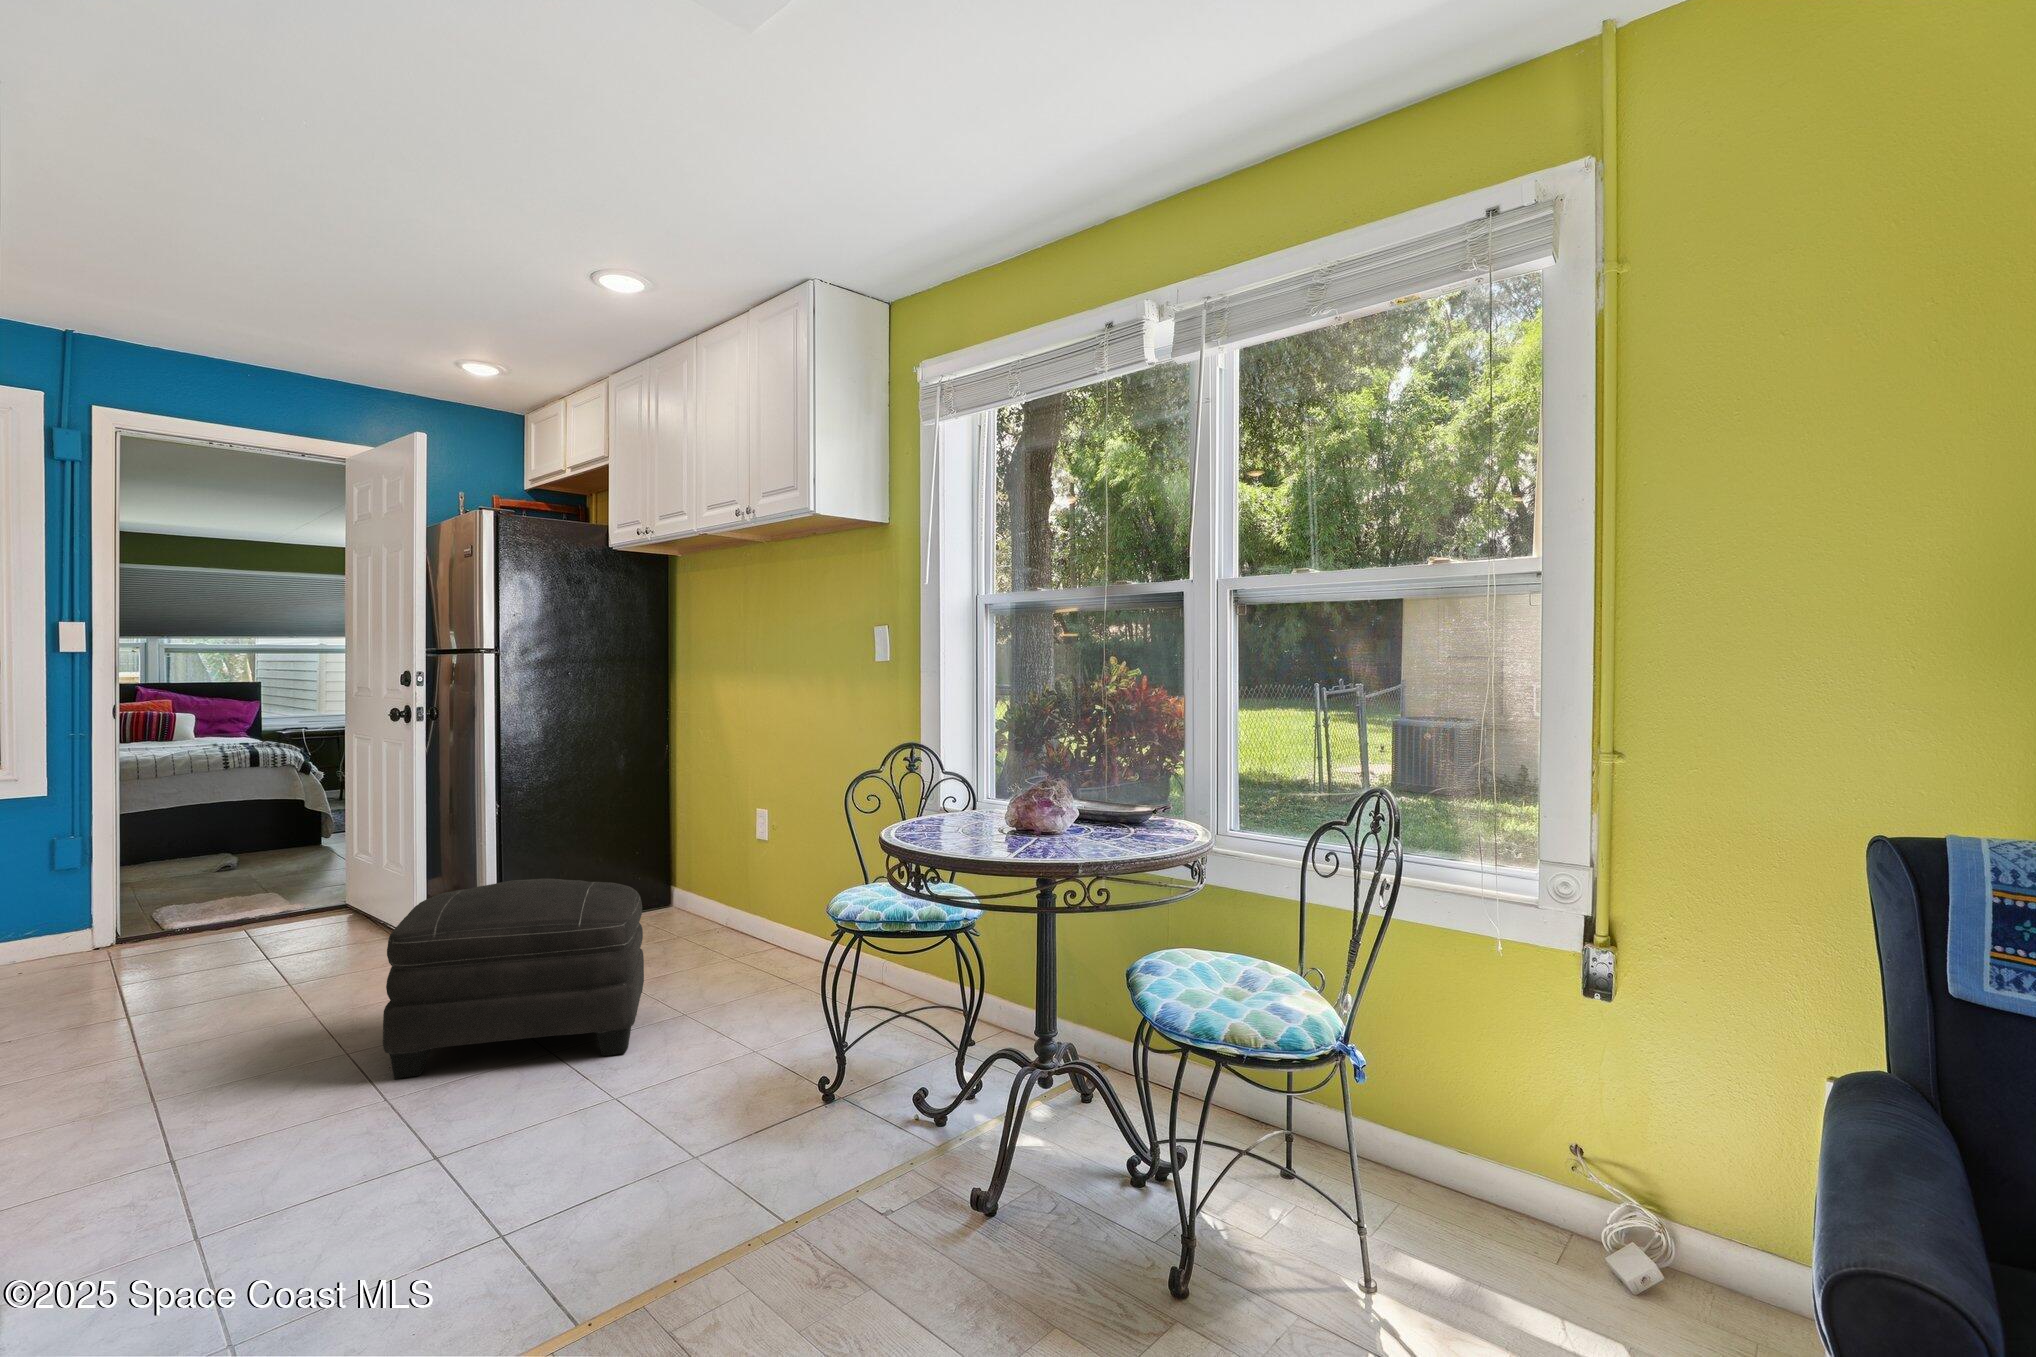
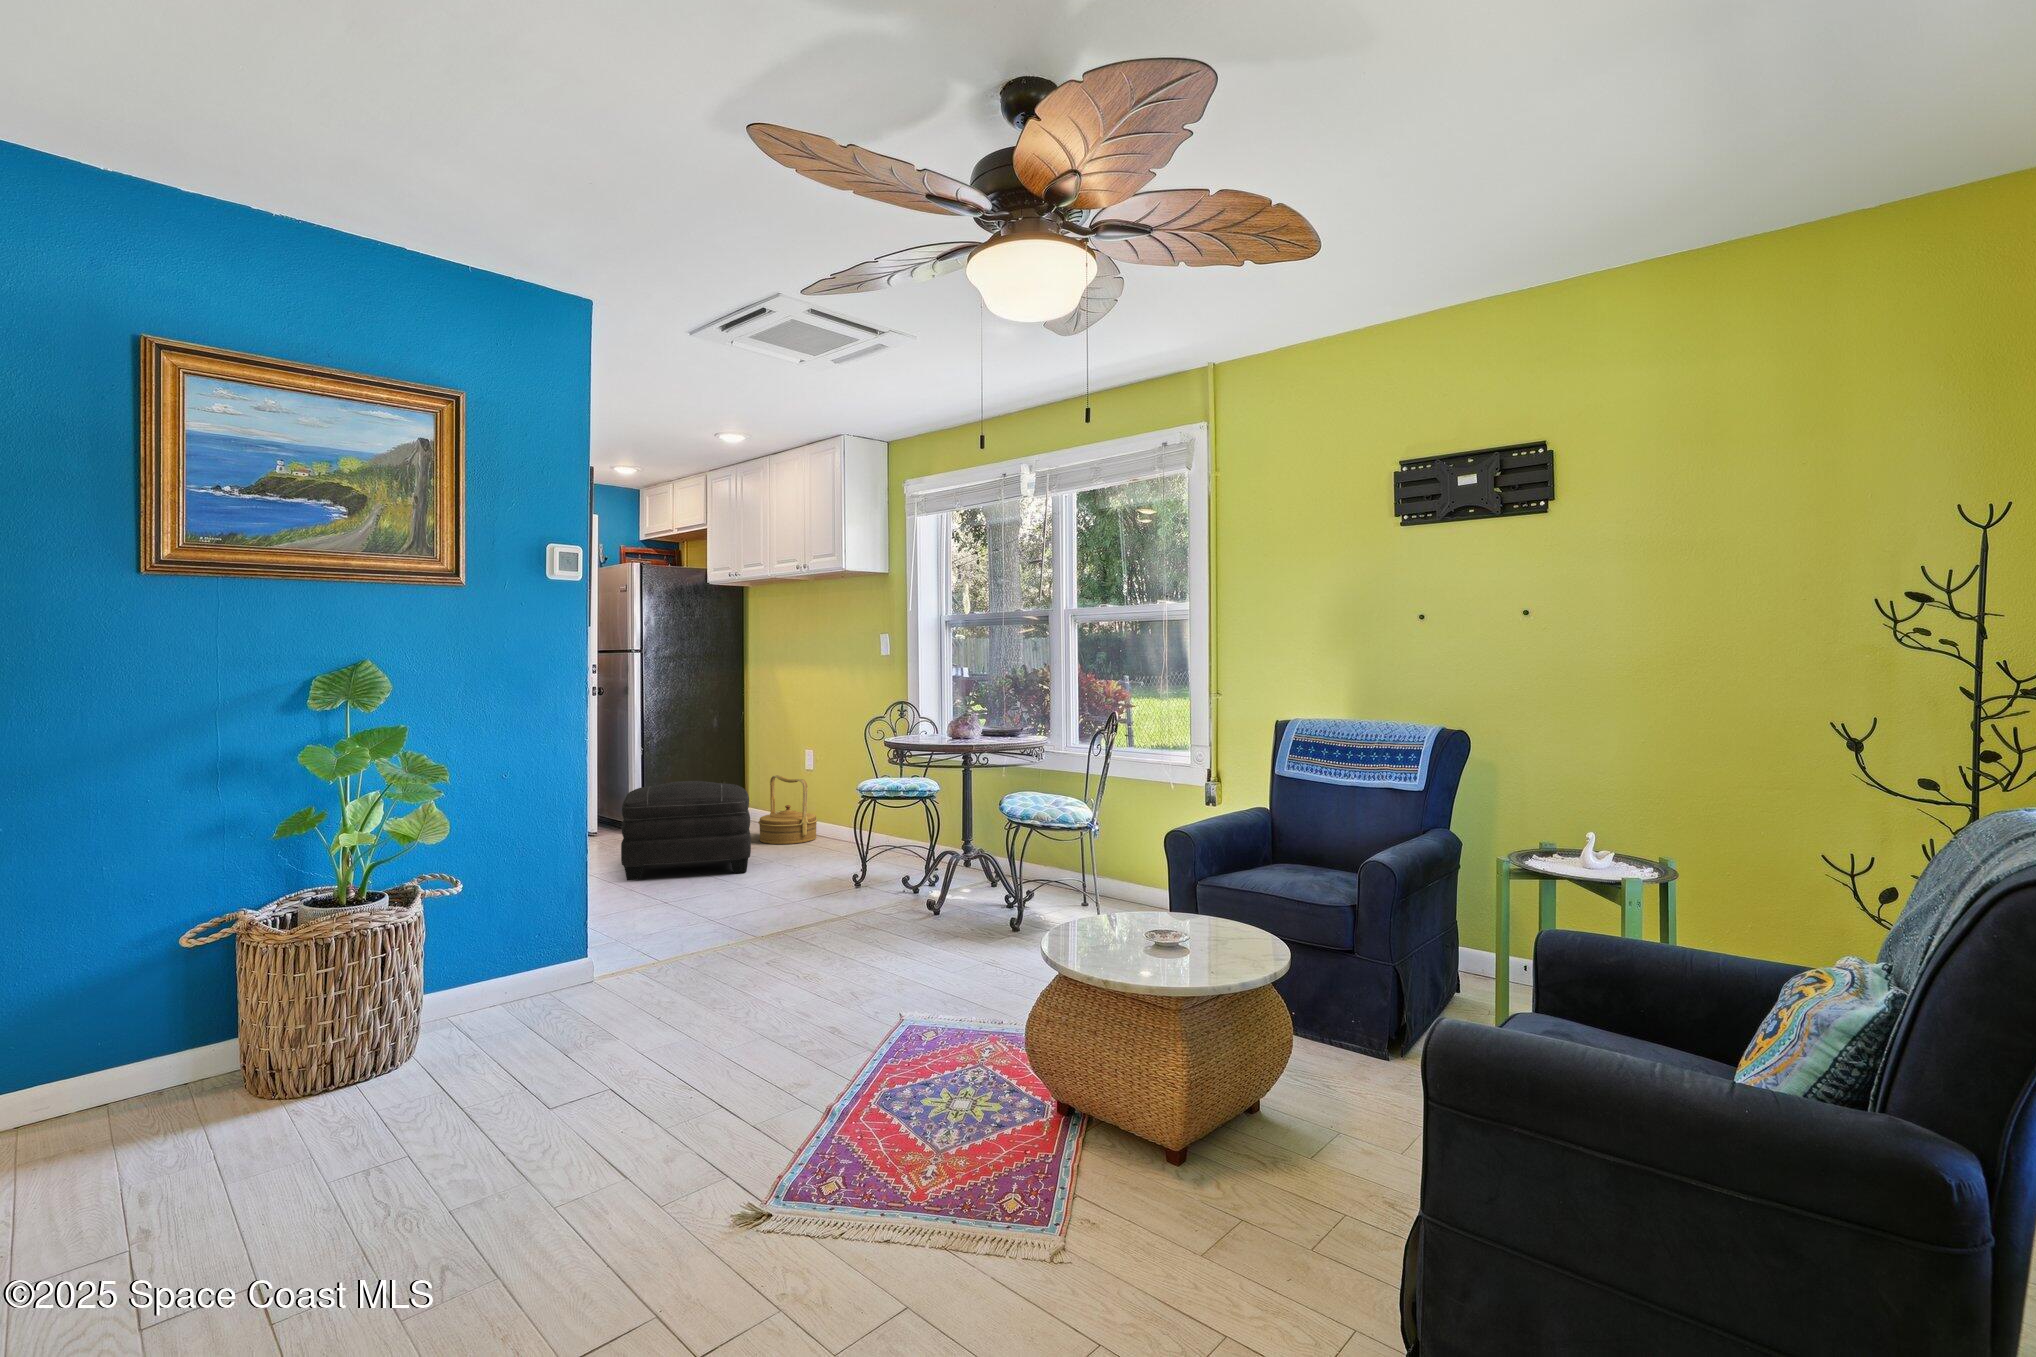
woven basket: none [674,851,772,970] -> present [758,775,817,844]

